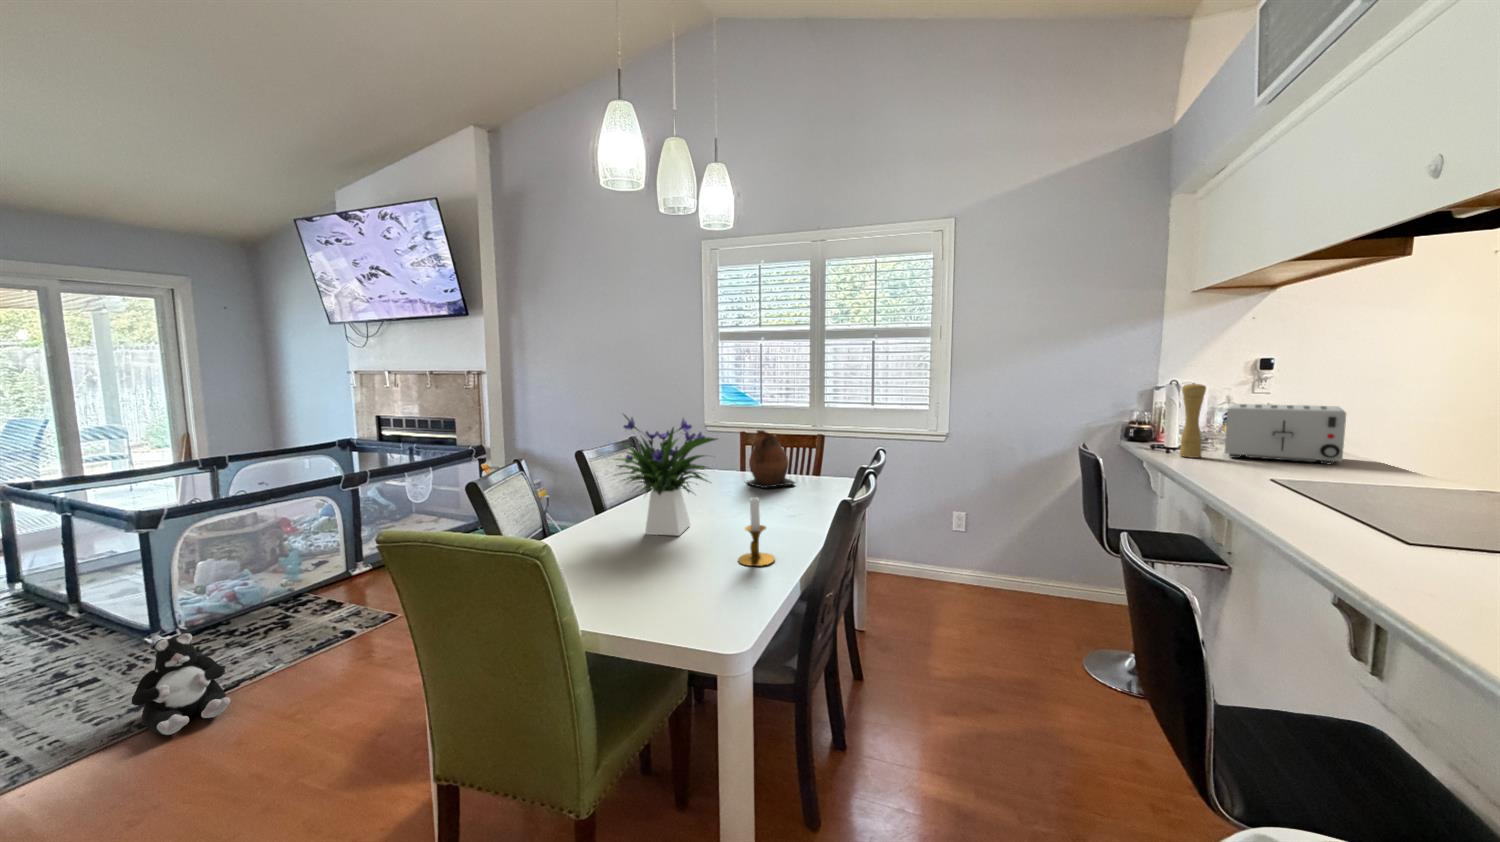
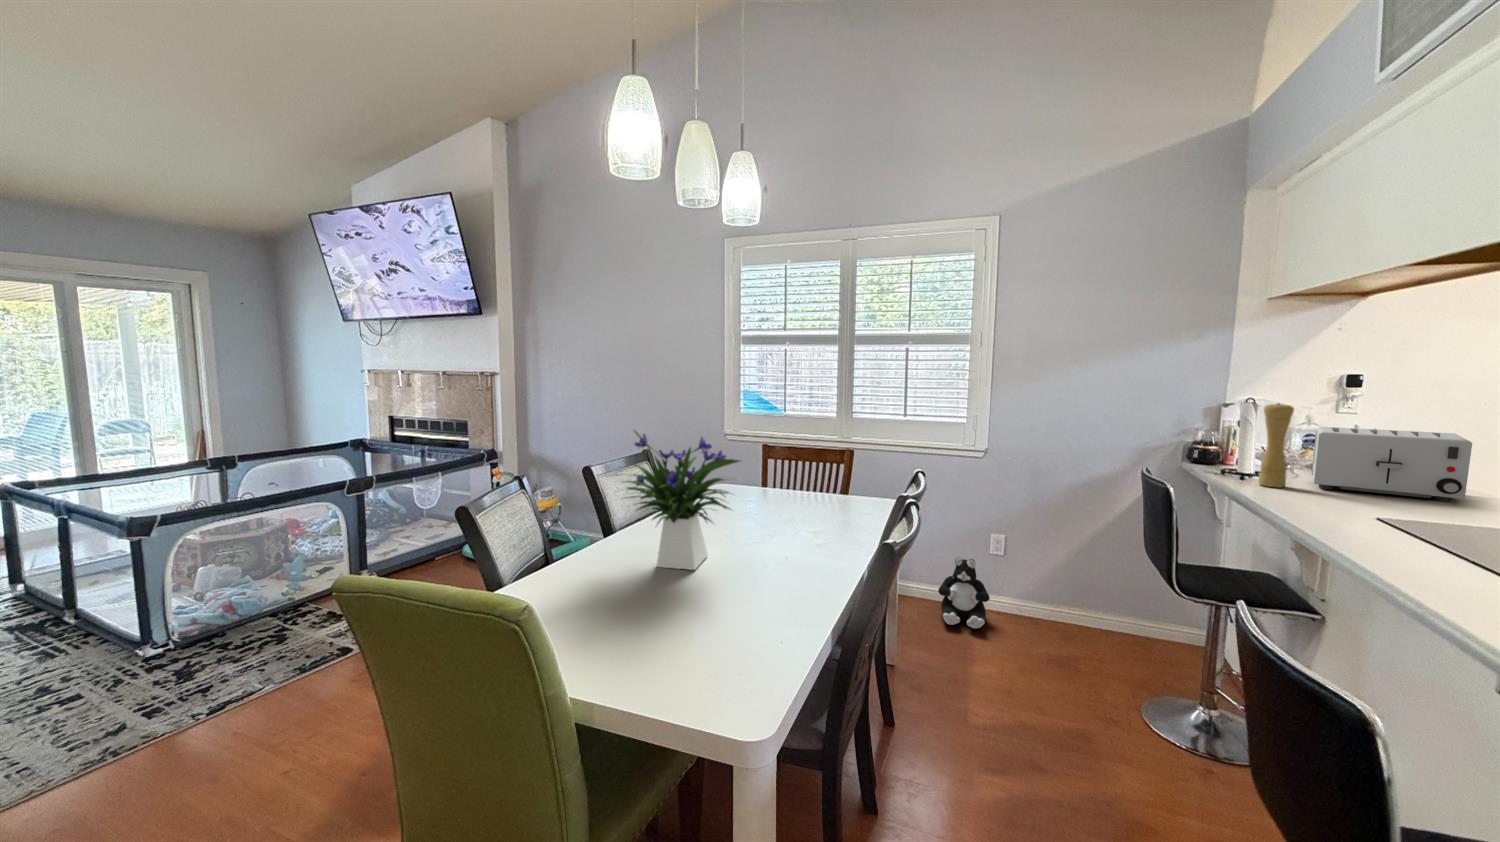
ceramic pitcher: present [748,430,795,488] -> none [767,445,823,508]
candlestick: present [738,497,775,566] -> none [763,534,806,616]
plush toy: present [132,632,230,735] -> present [938,557,990,629]

